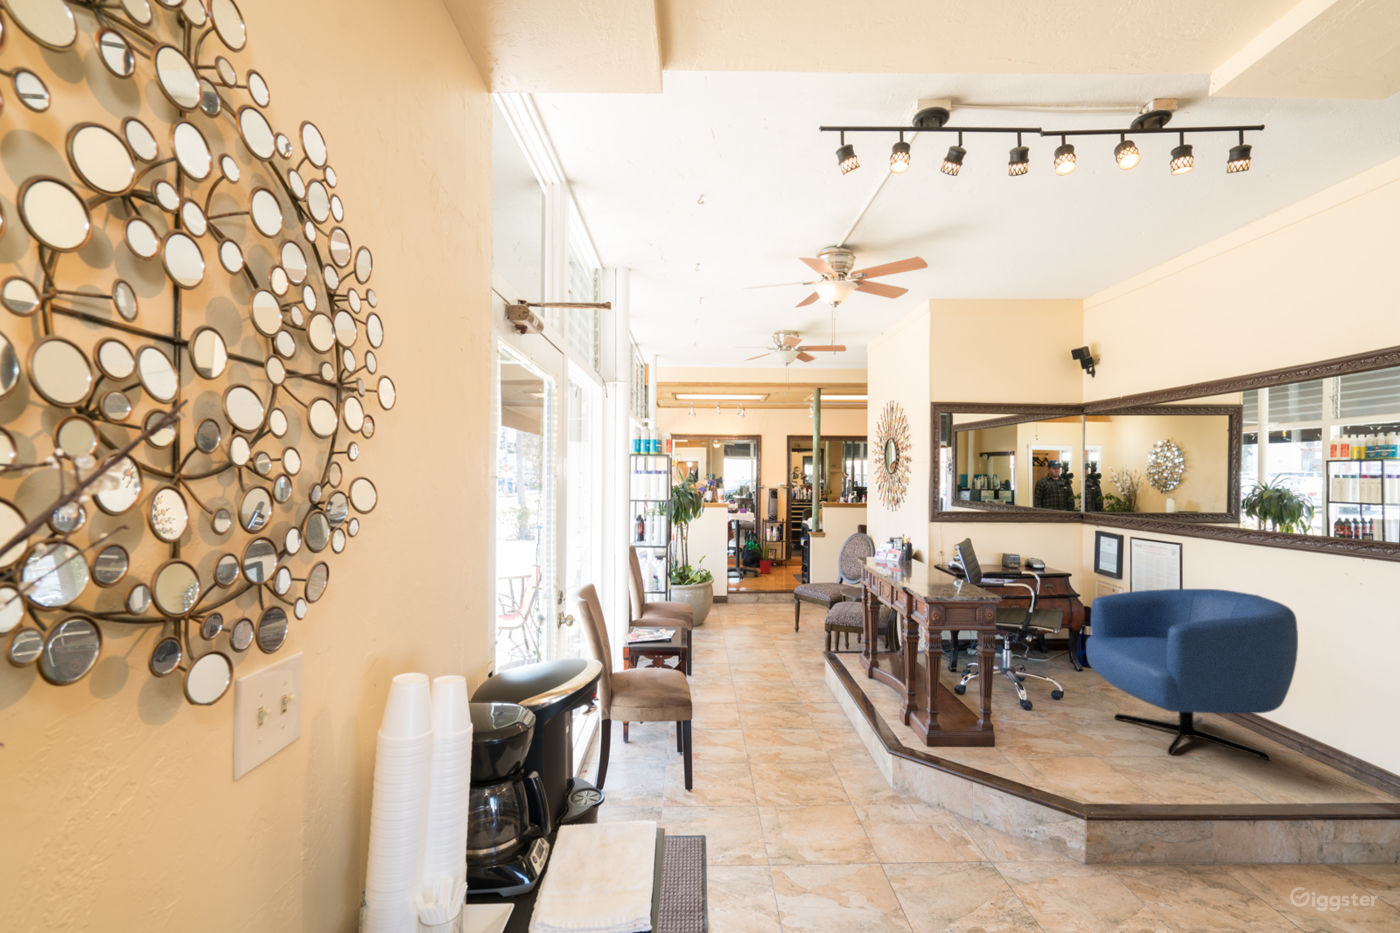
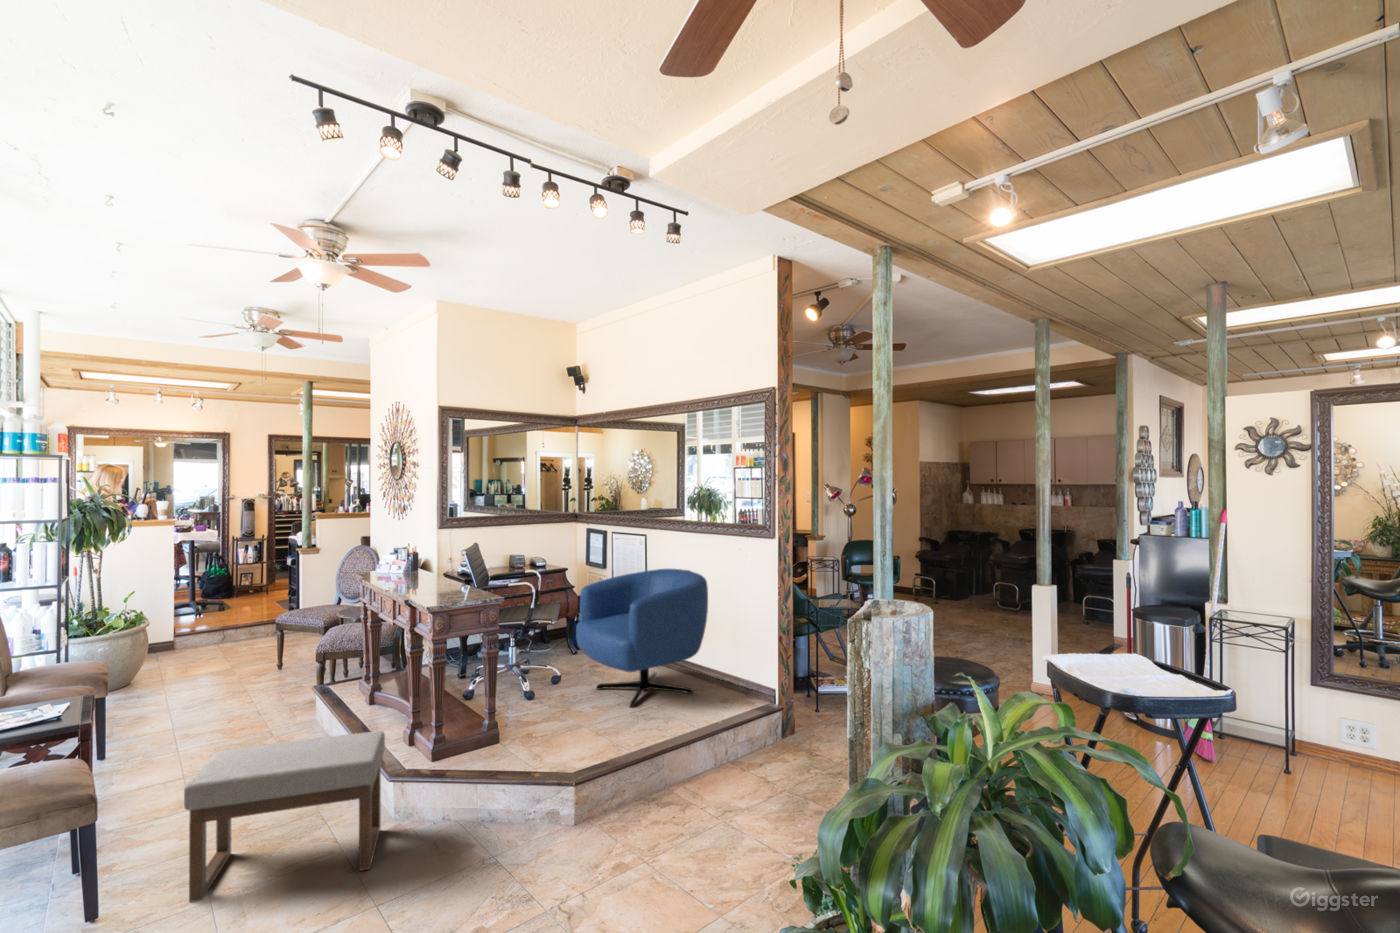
house plant: present [756,539,771,574] -> none [212,552,260,607]
ottoman: none [739,690,888,837] -> present [184,731,385,902]

